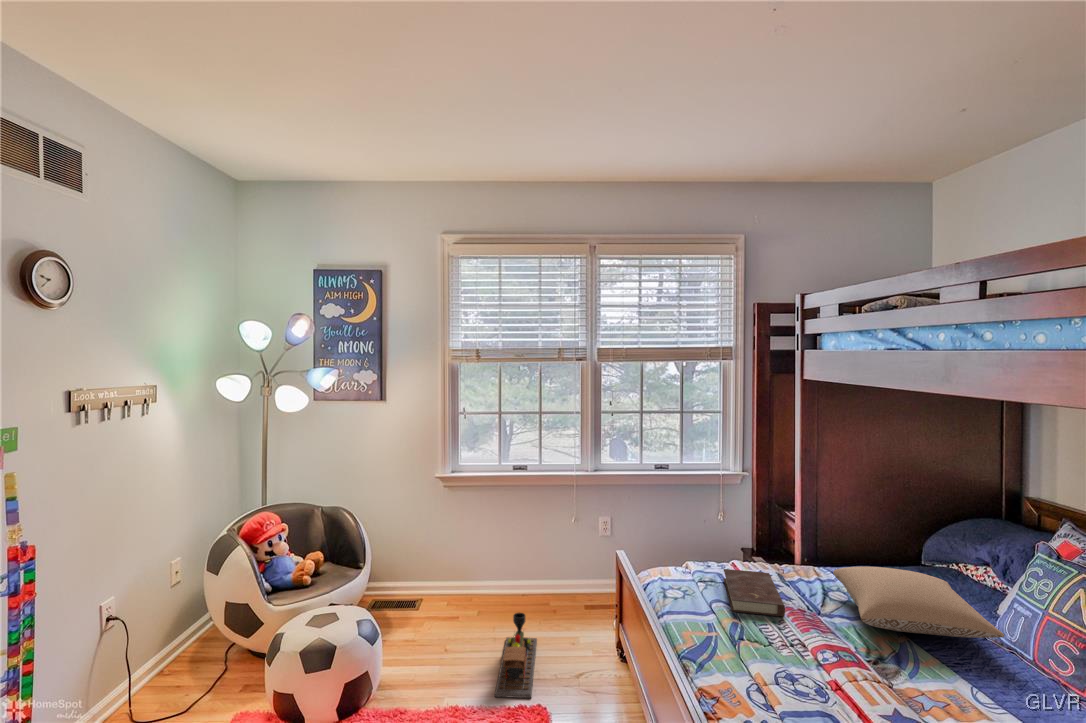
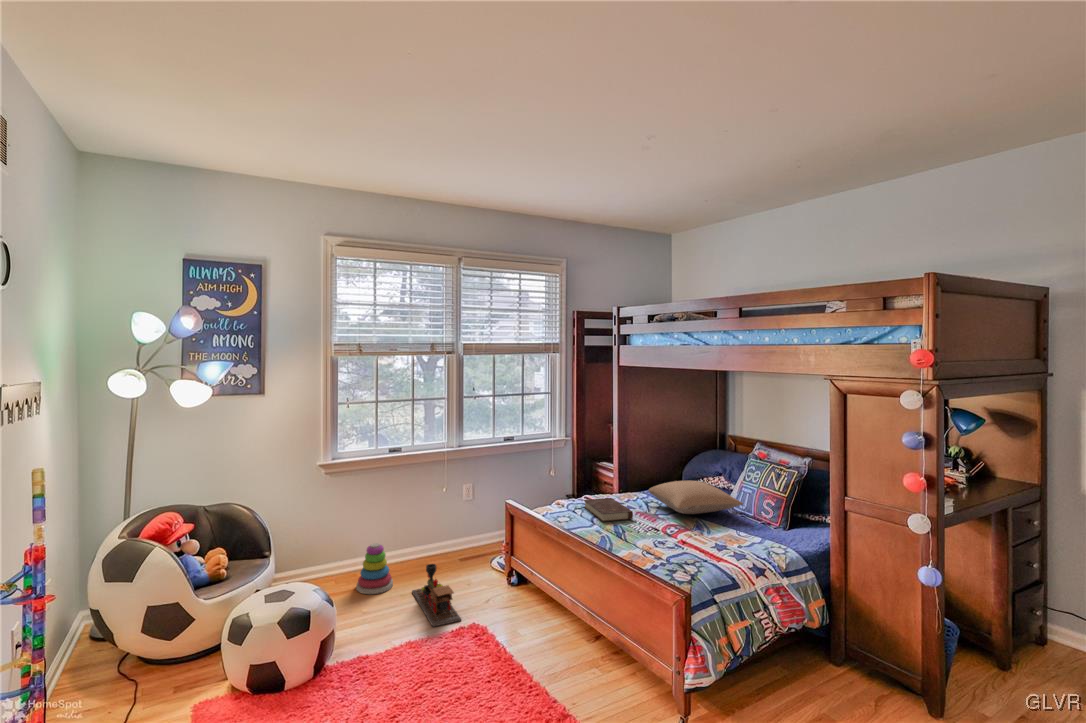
stacking toy: none [456,573,496,632] -> present [356,543,393,594]

